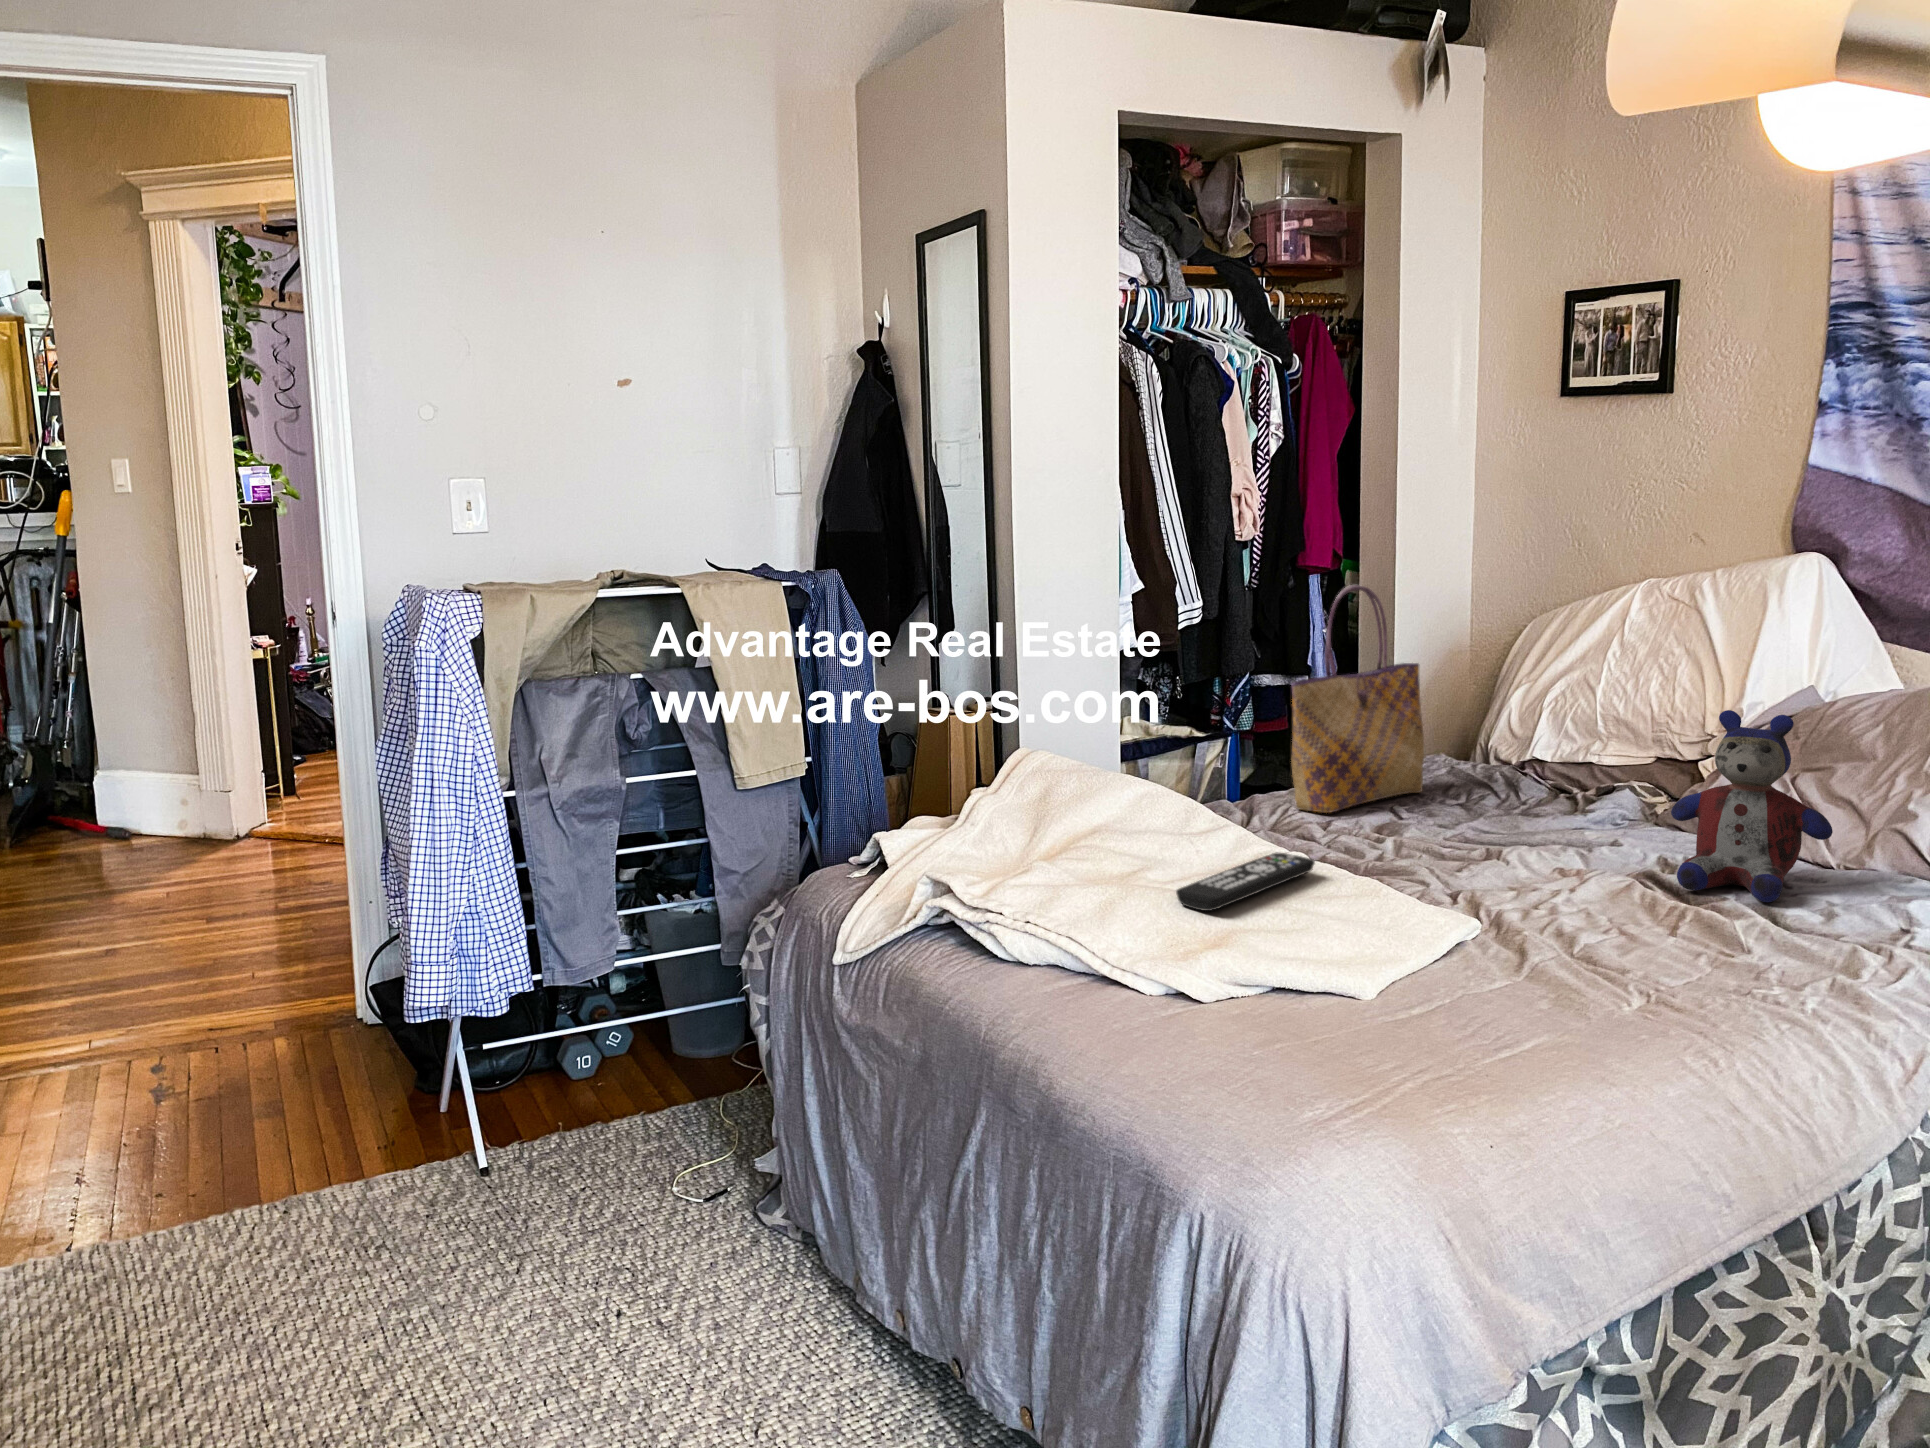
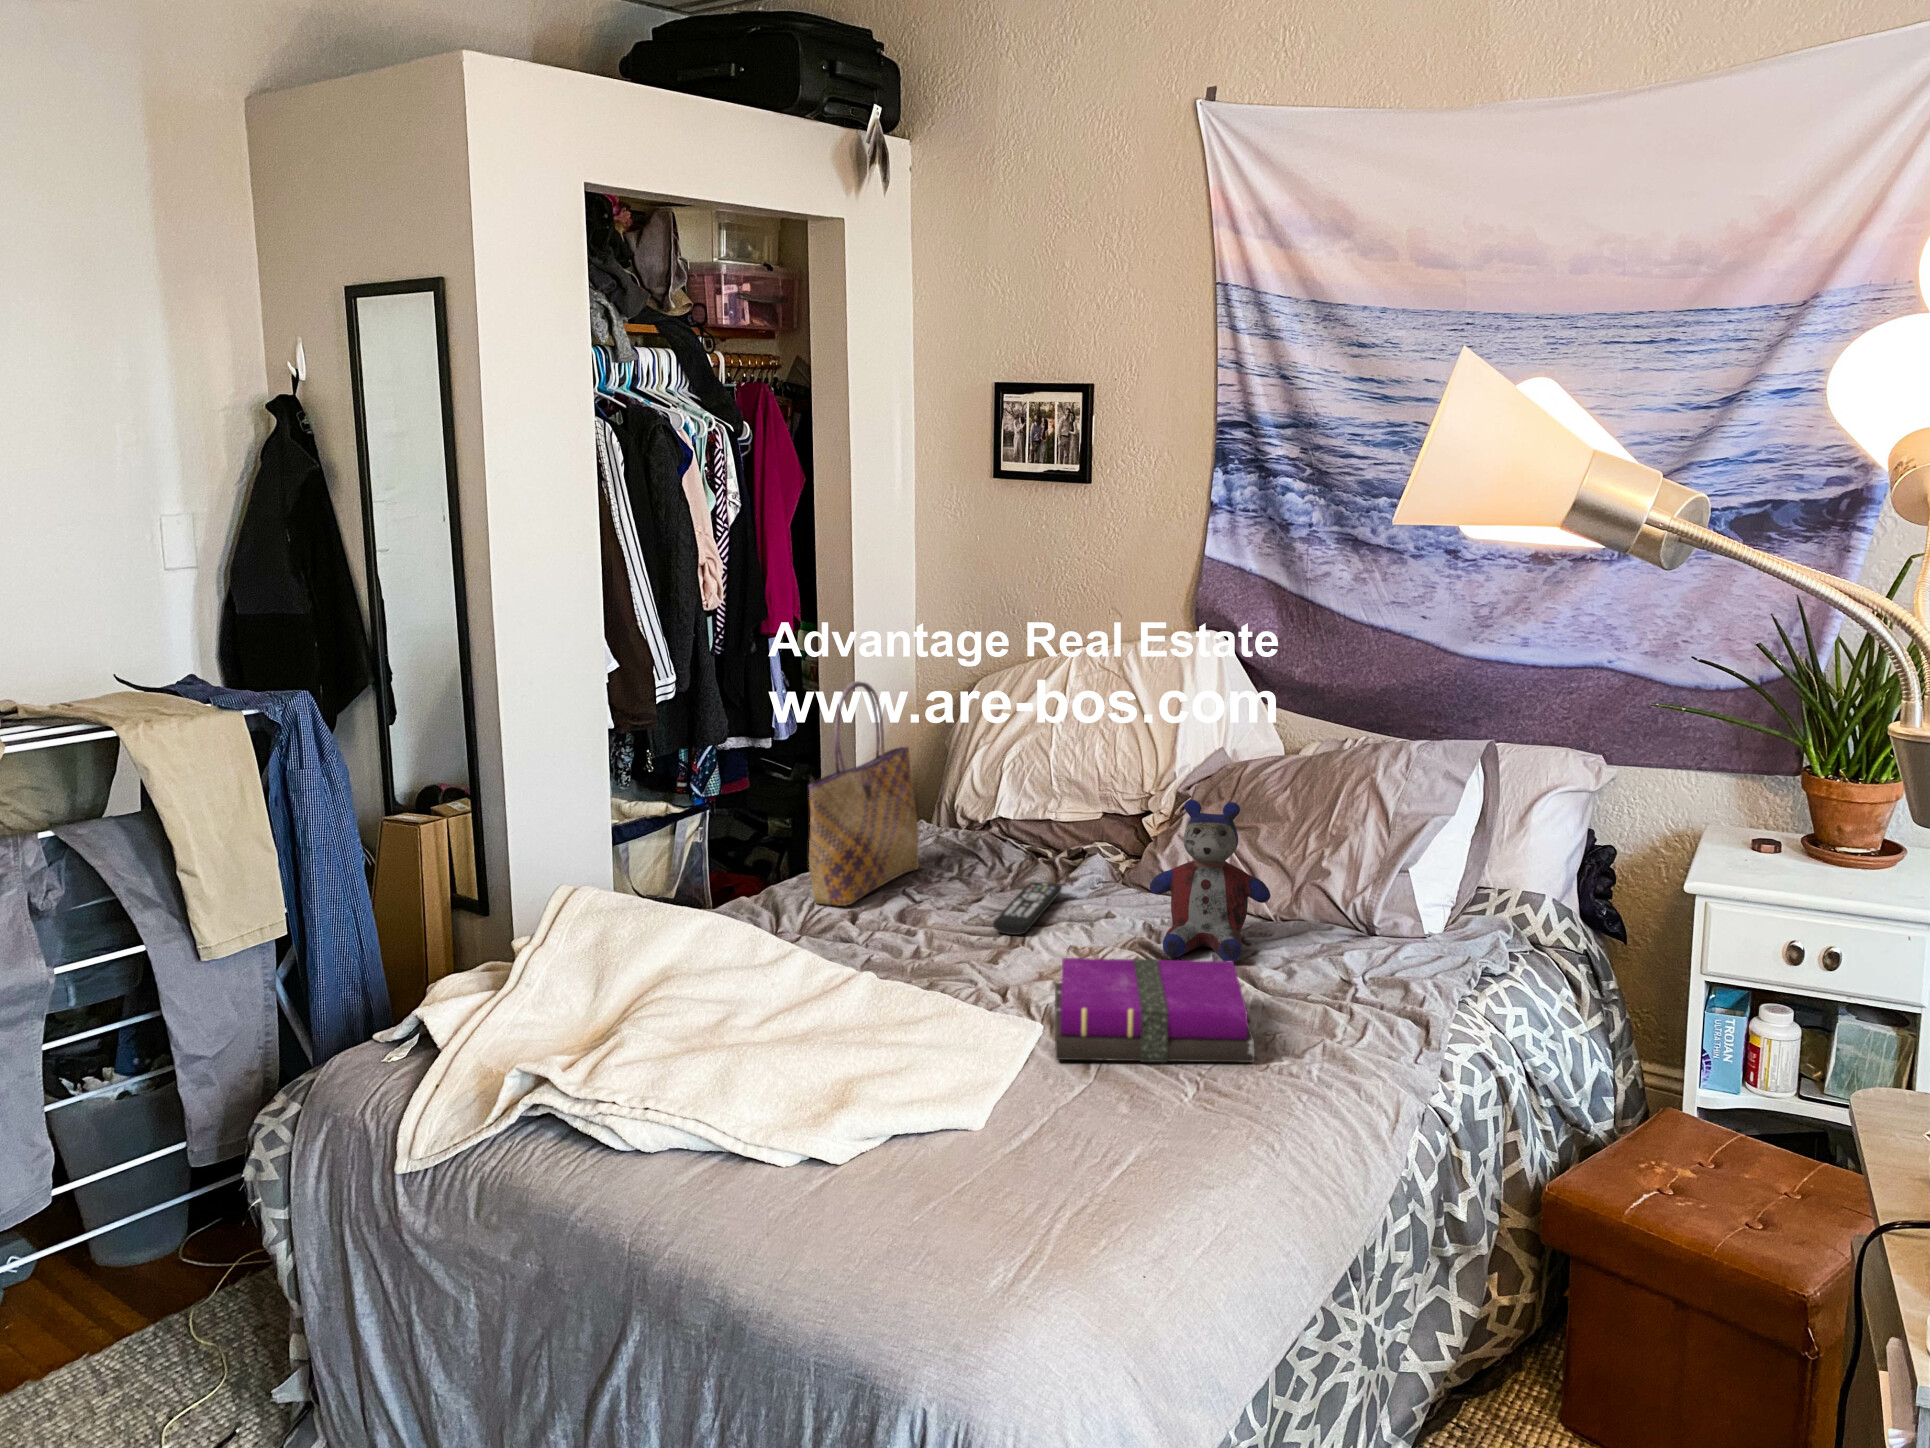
remote control: present [1176,852,1315,911] -> present [993,882,1062,935]
notebook: none [1494,861,1755,994] -> present [1055,958,1255,1062]

